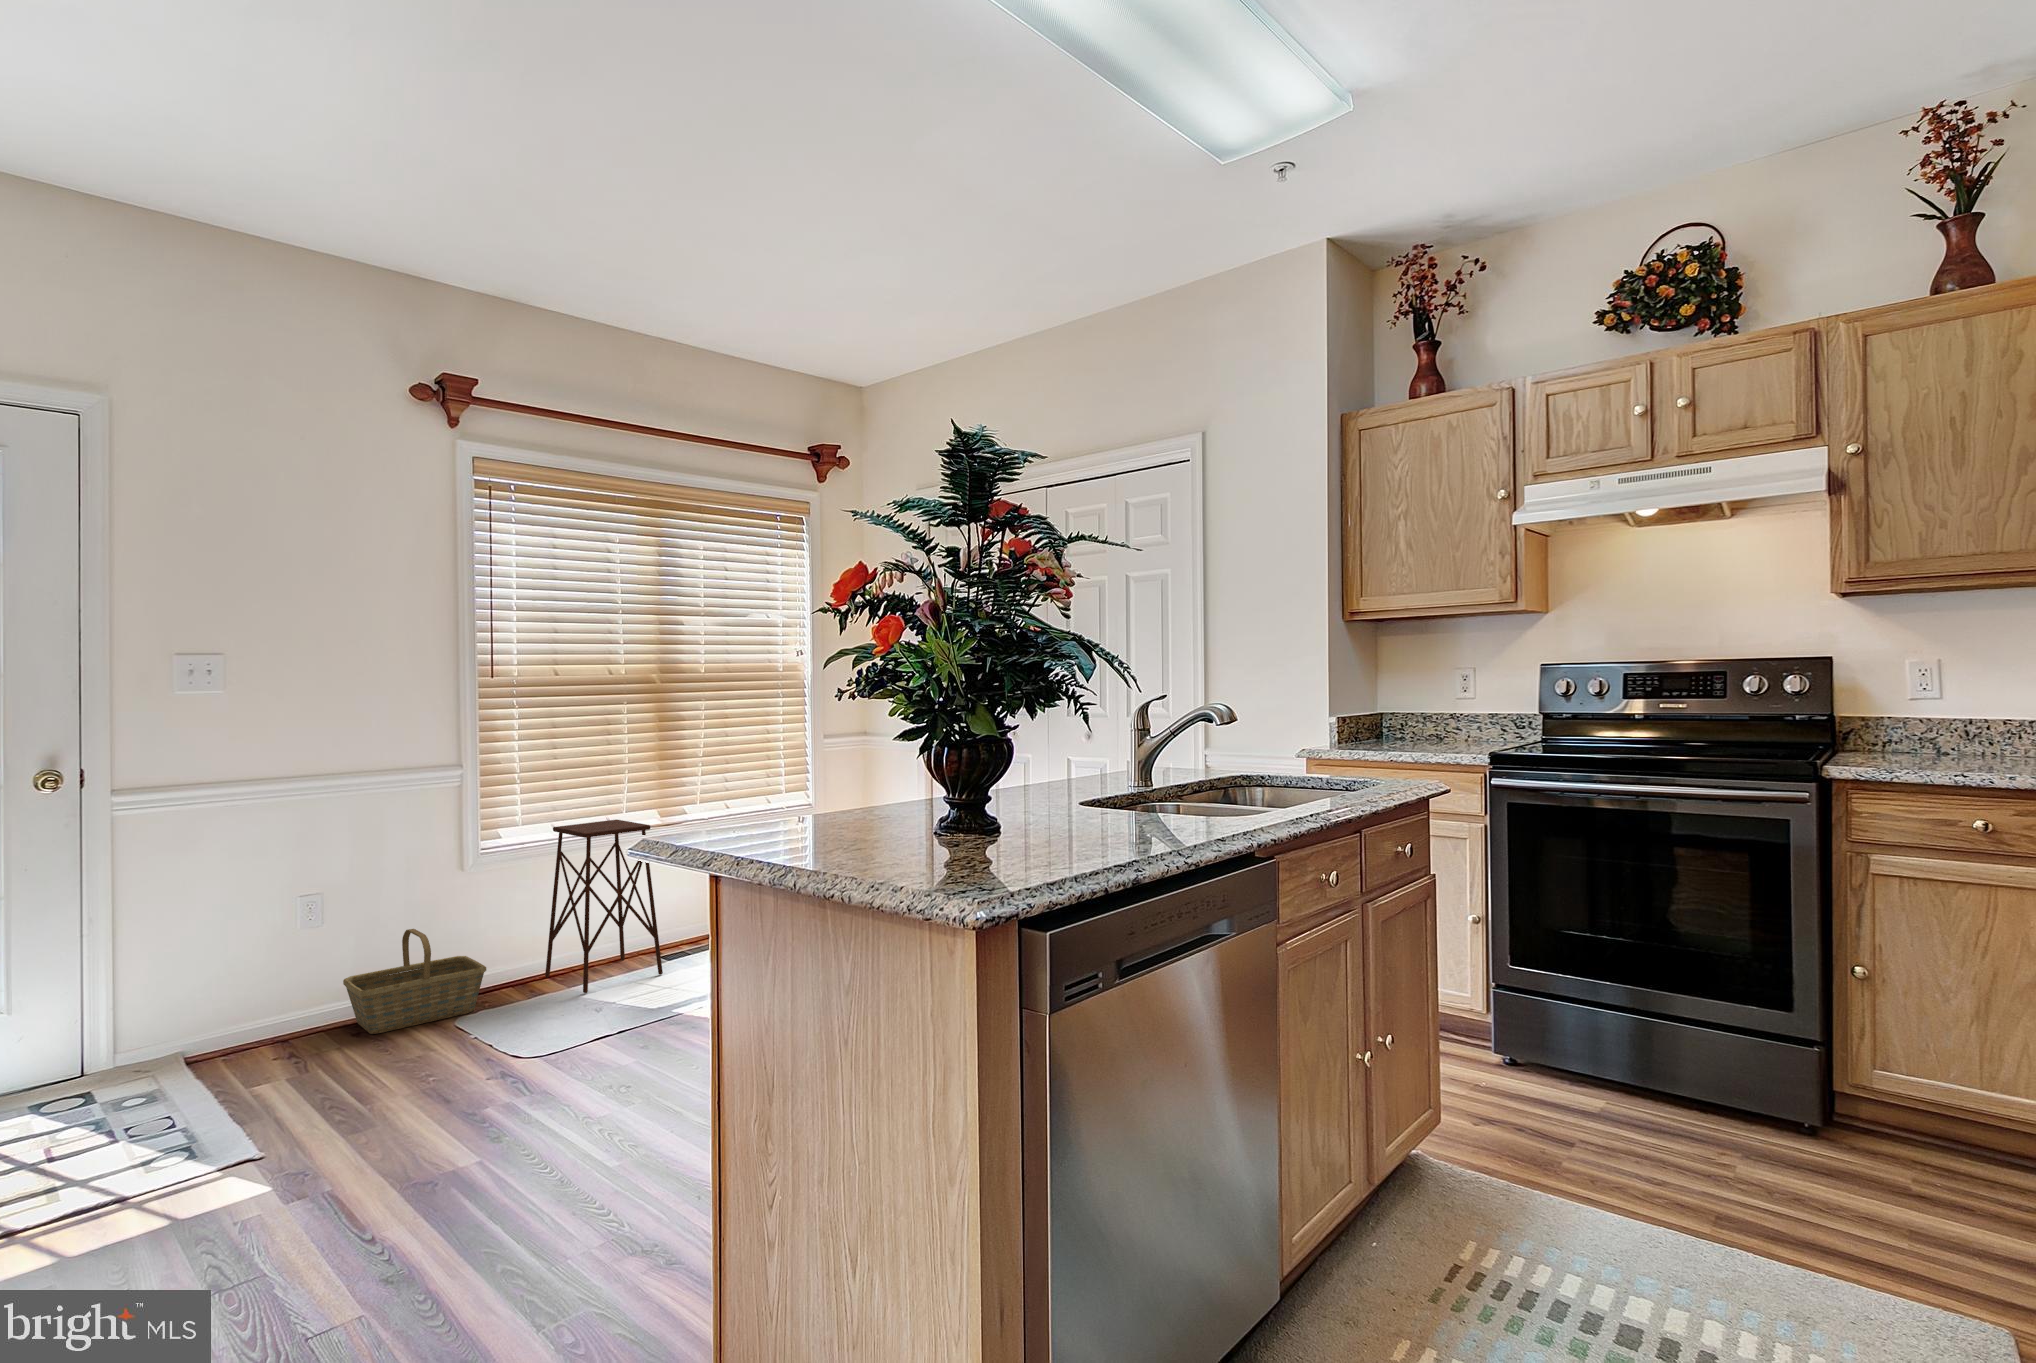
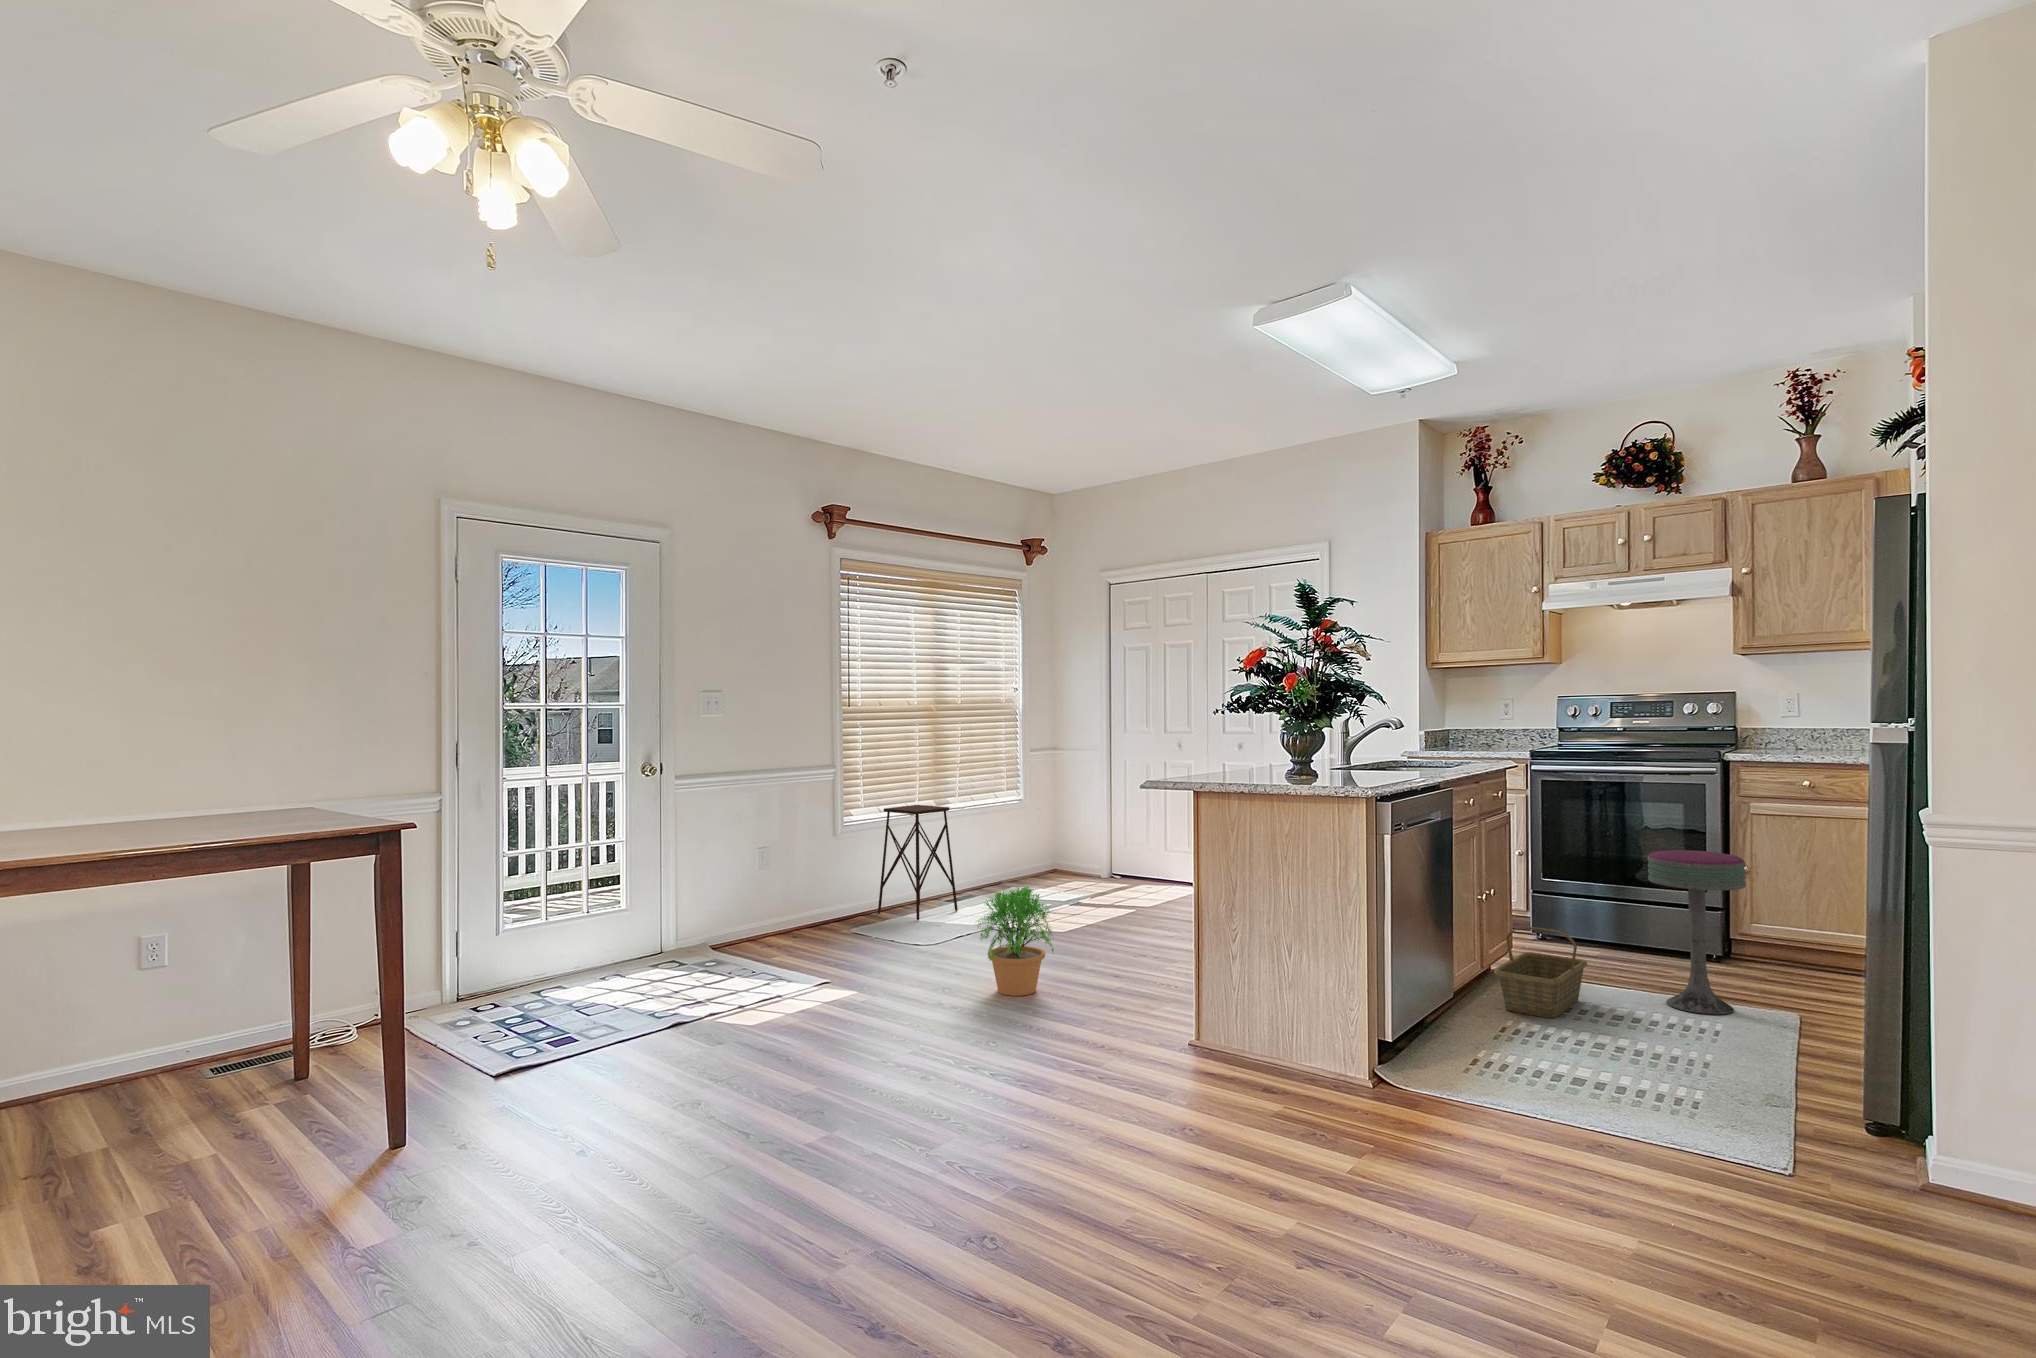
basket: present [343,929,486,1034] -> present [1494,926,1587,1018]
bar stool: none [1691,949,1892,1291] -> present [1648,850,1746,1015]
potted plant: none [474,990,643,1194] -> present [978,887,1054,996]

